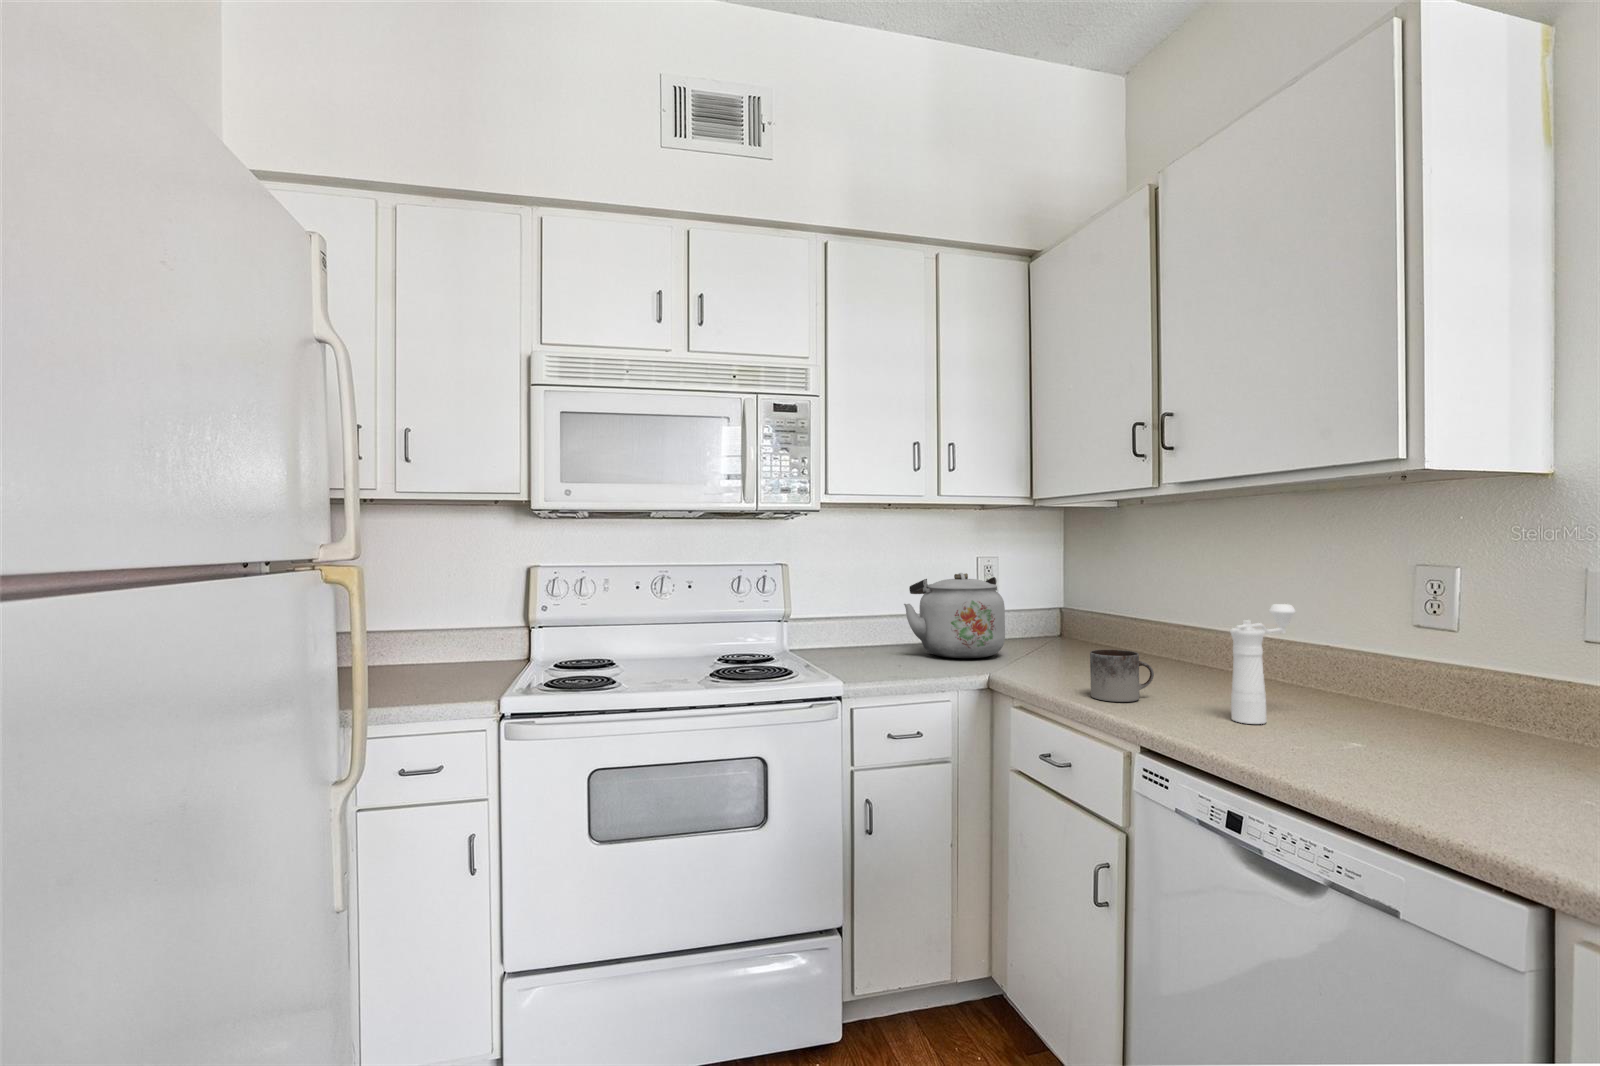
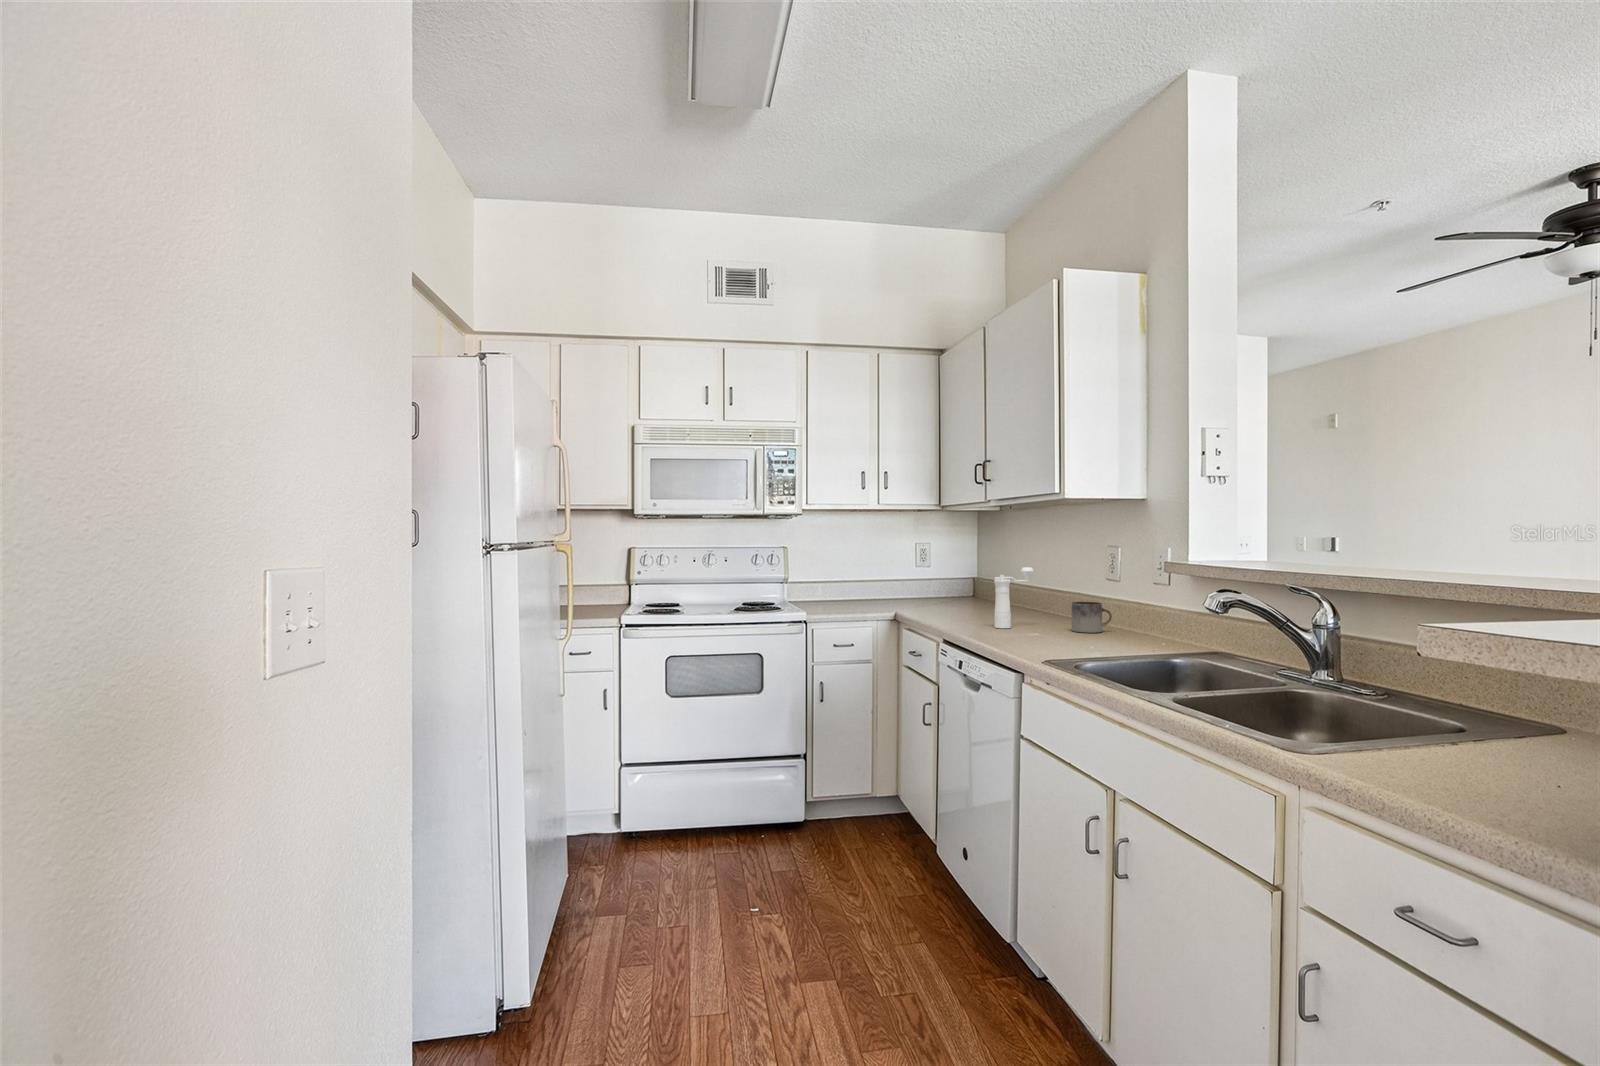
kettle: present [904,573,1005,658] -> none [855,554,918,606]
mug: present [1090,650,1154,702] -> present [1071,602,1112,633]

